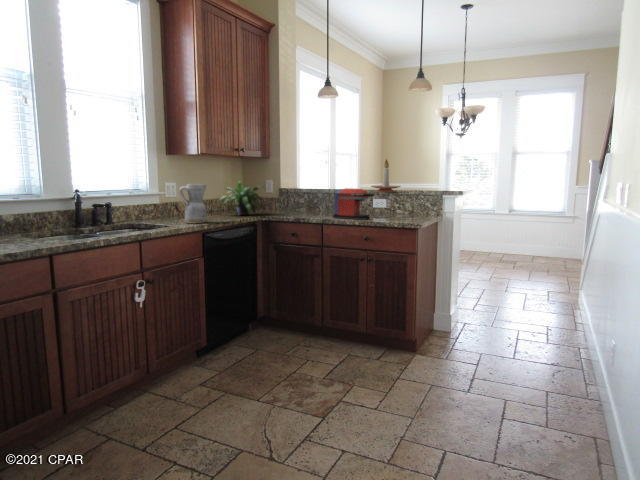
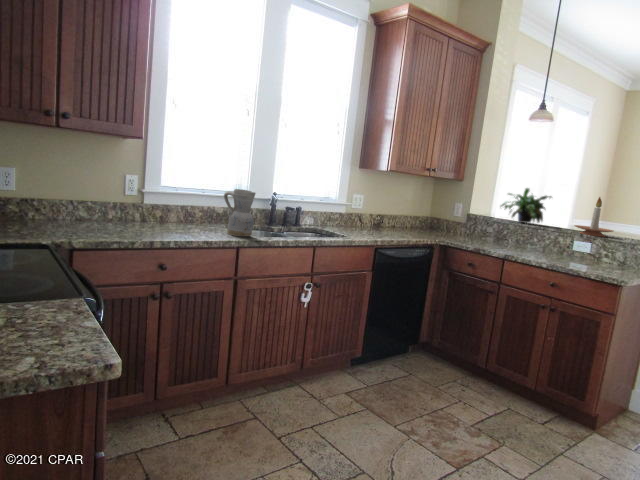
potted plant: present [219,181,262,215] -> present [501,188,551,223]
ceramic pitcher: present [179,184,207,223] -> present [224,189,256,236]
coffee maker: present [334,189,374,220] -> none [519,224,574,263]

